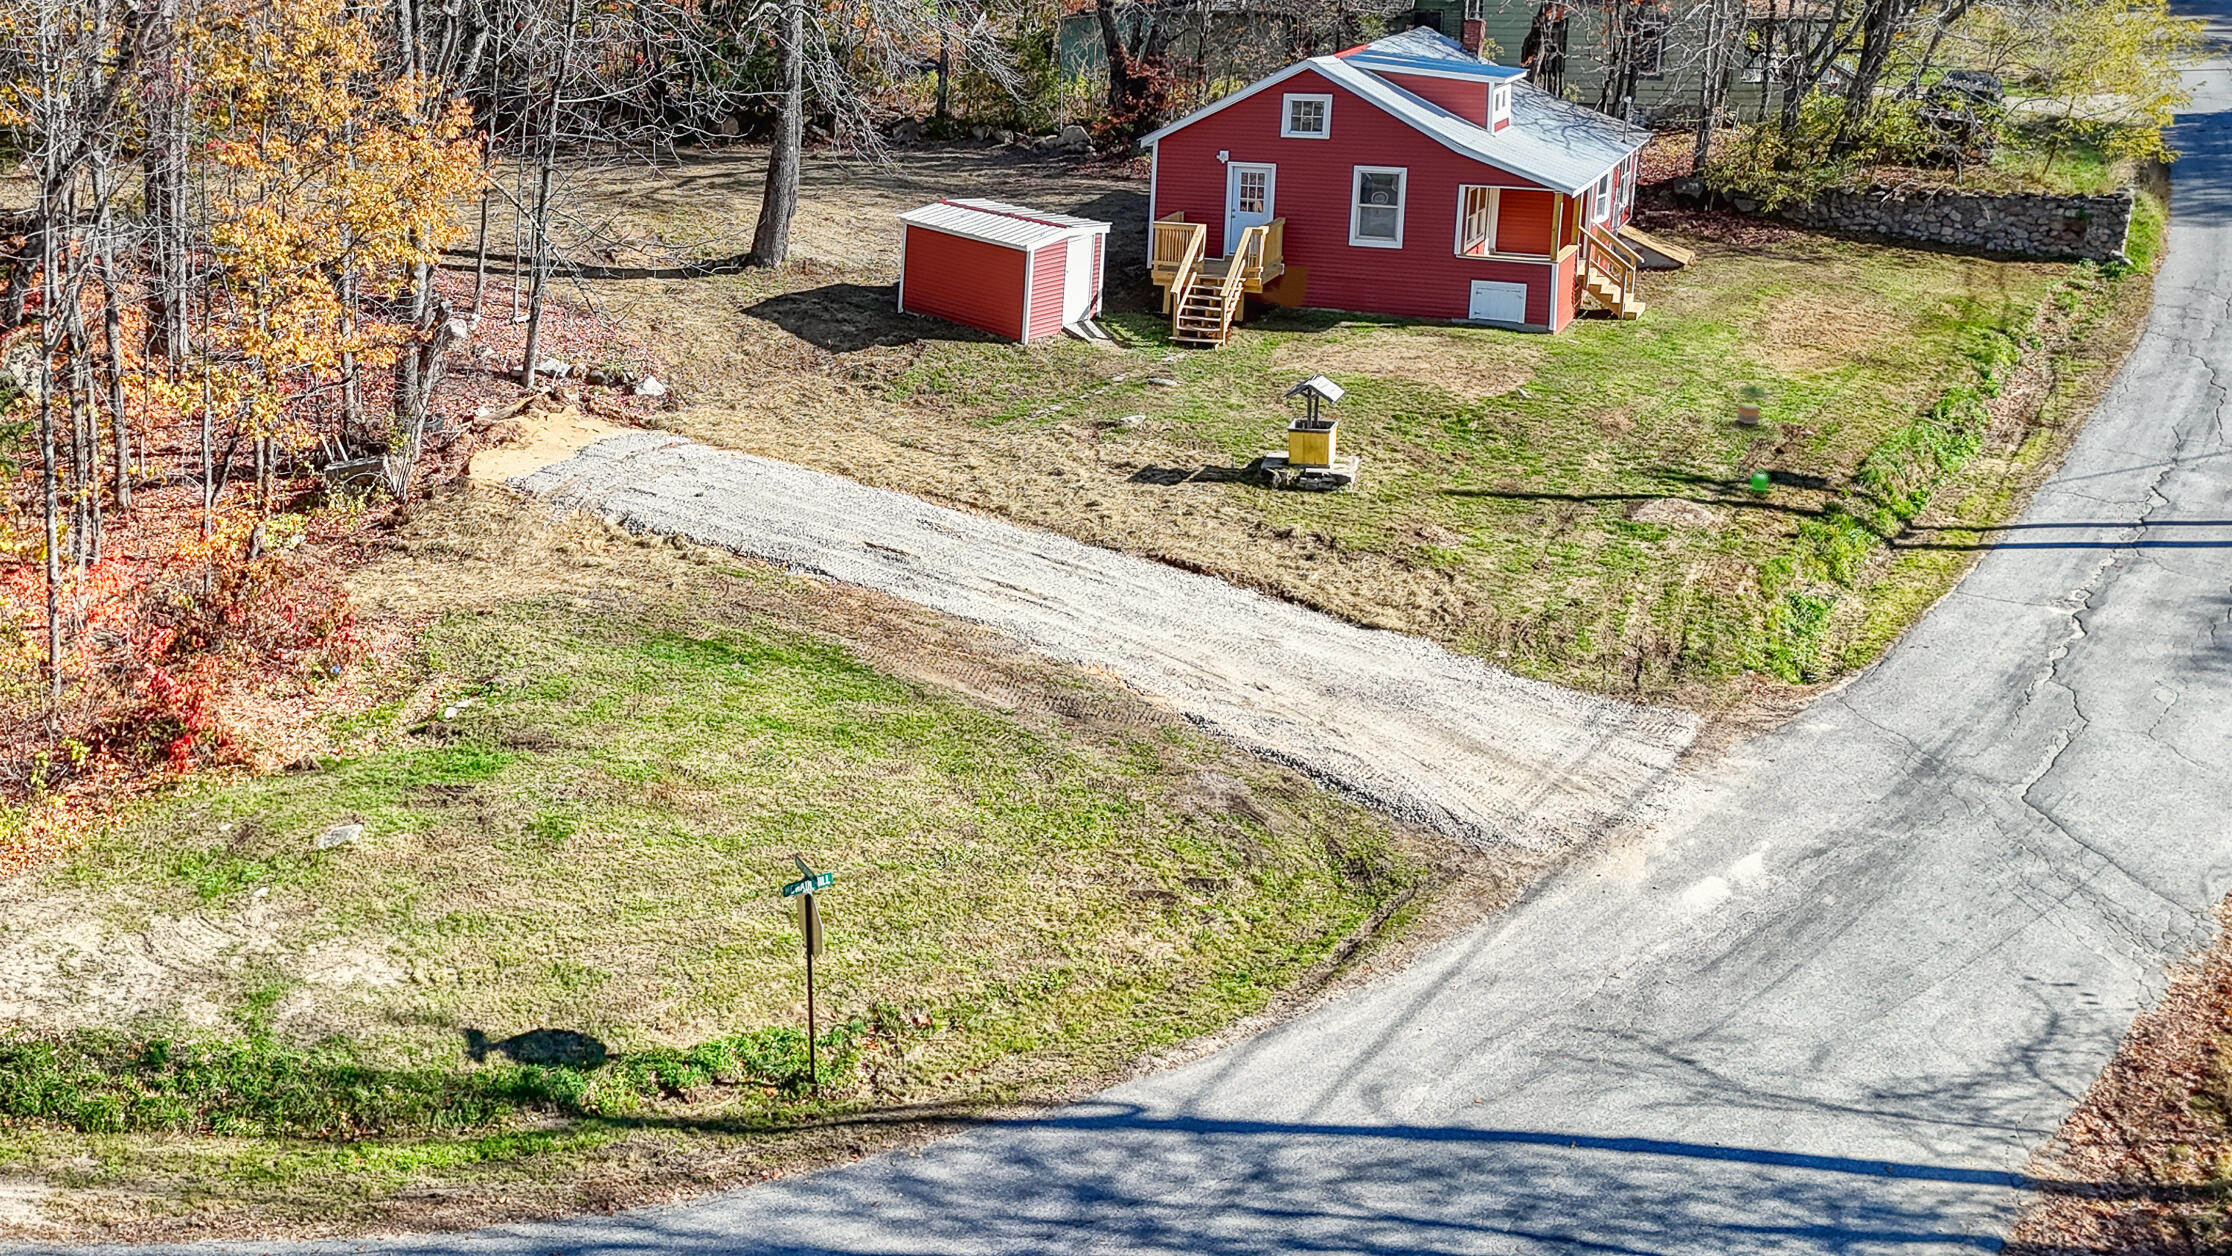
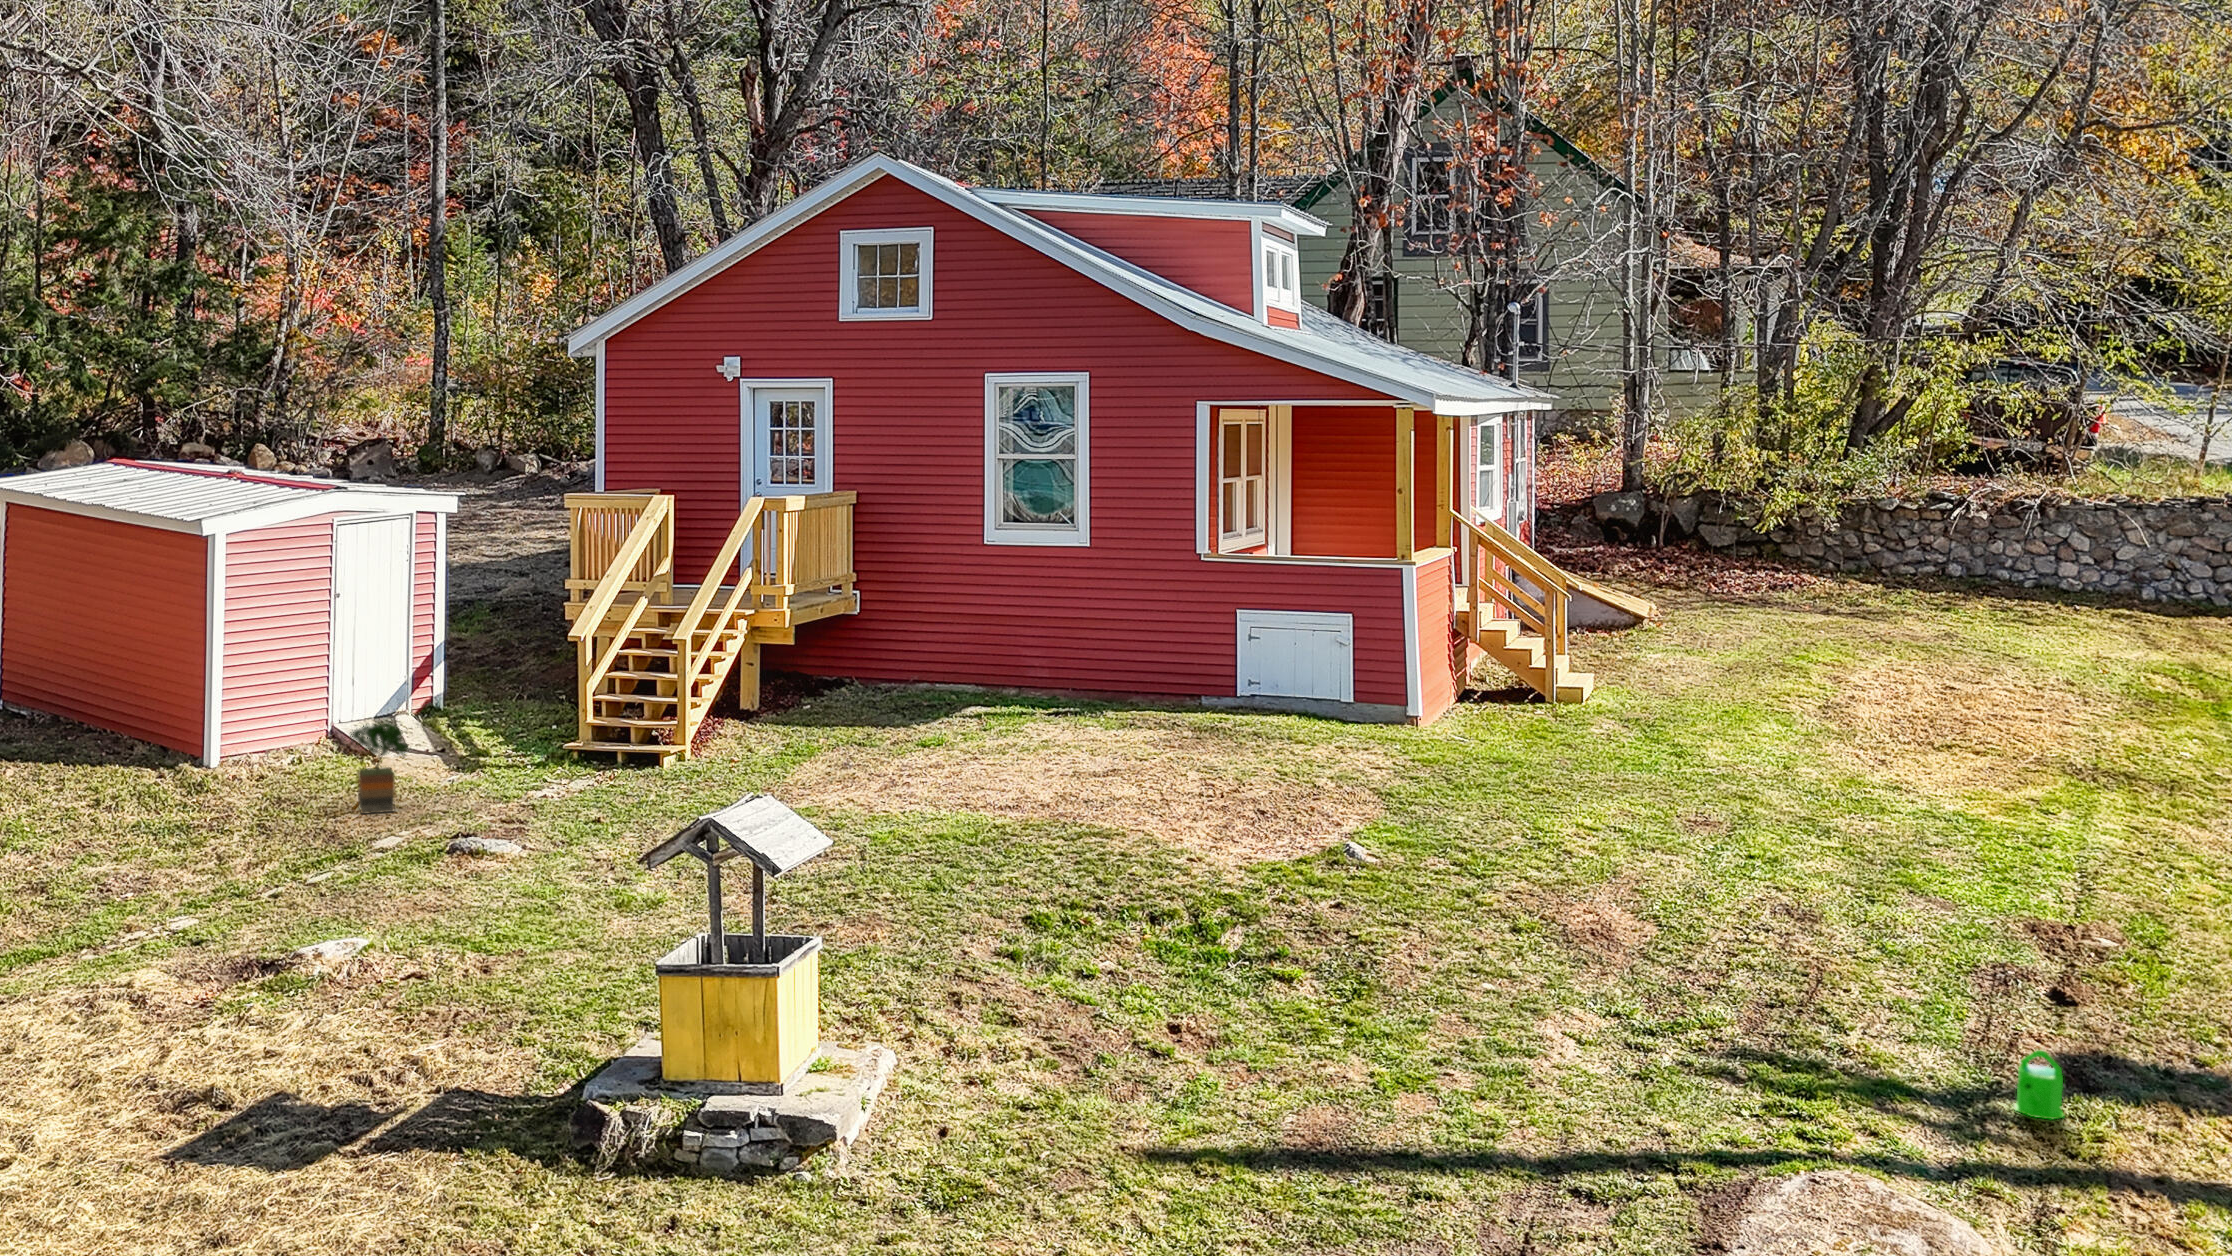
lounge chair: present [1260,266,1308,318] -> none [810,585,899,711]
potted tree: present [1737,385,1768,424] -> present [350,723,409,814]

